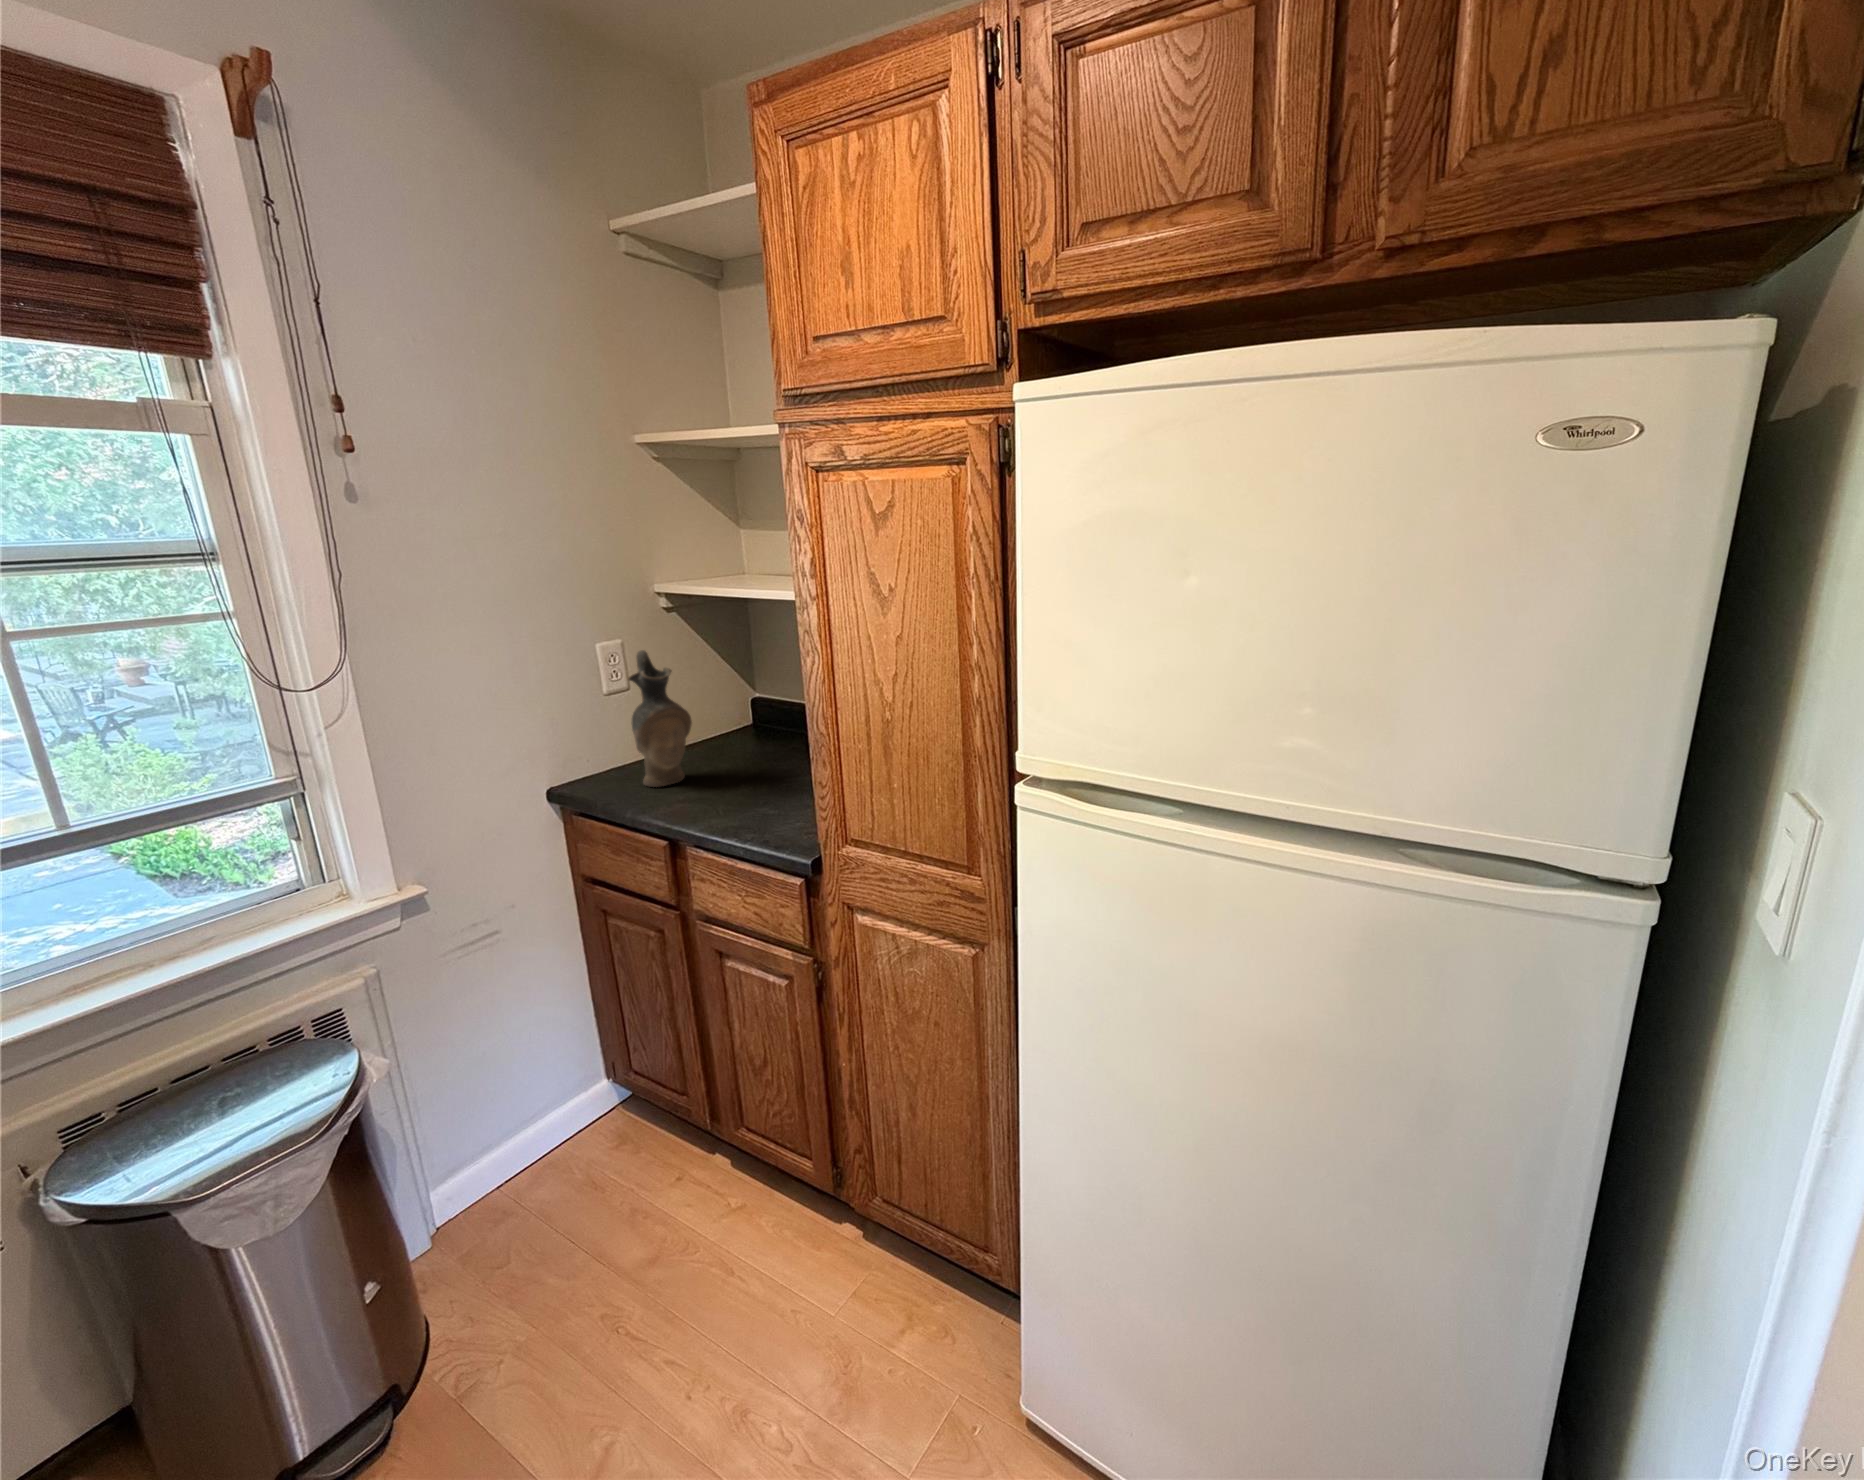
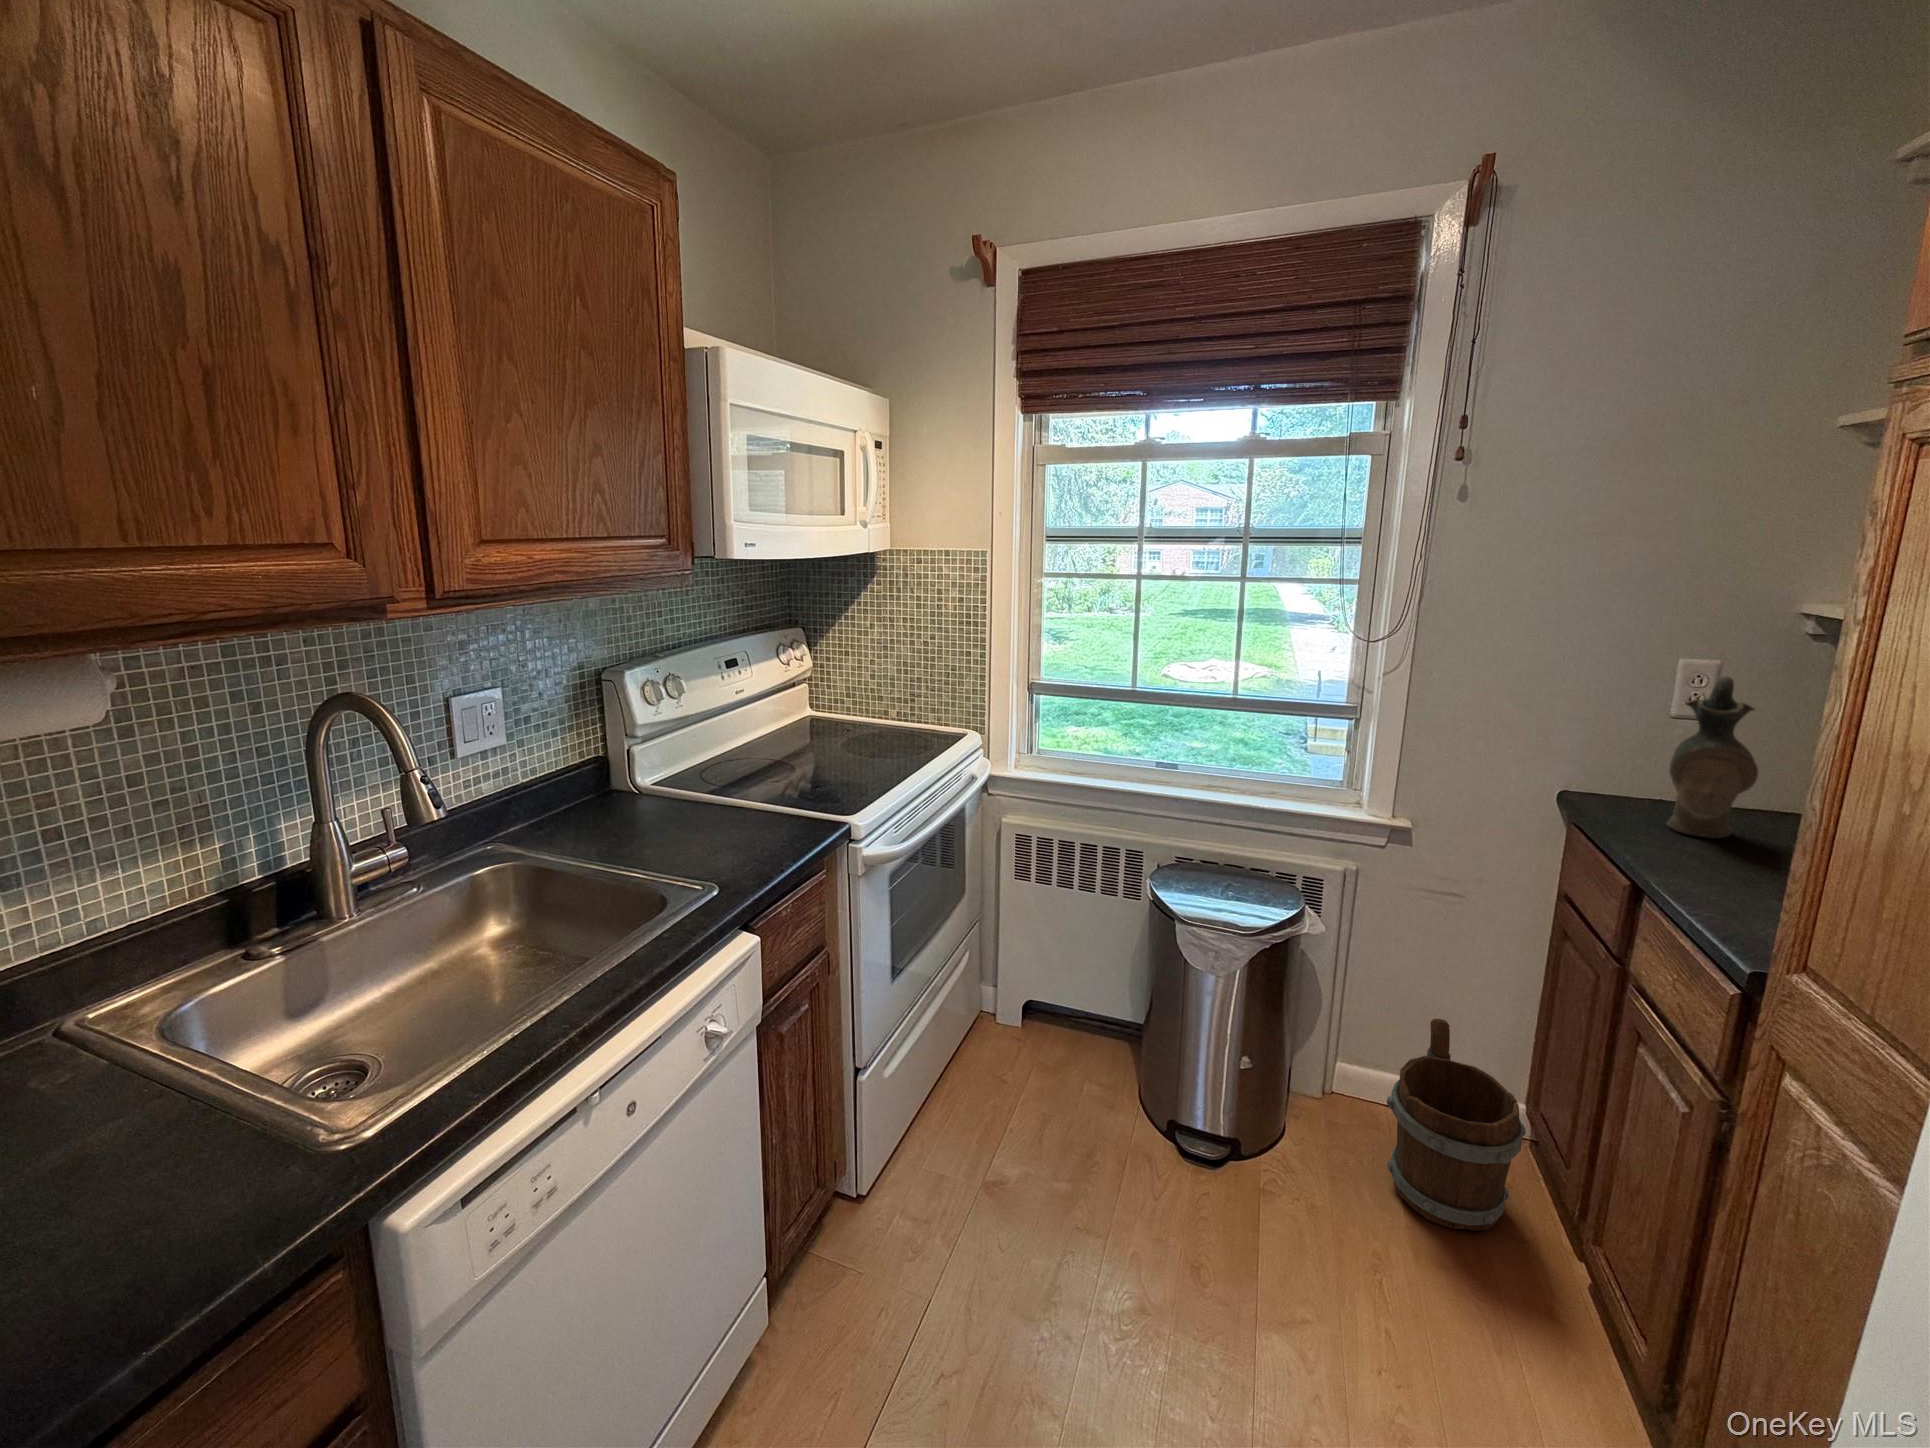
bucket: none [514,1066,656,1263] -> present [1387,1019,1526,1231]

